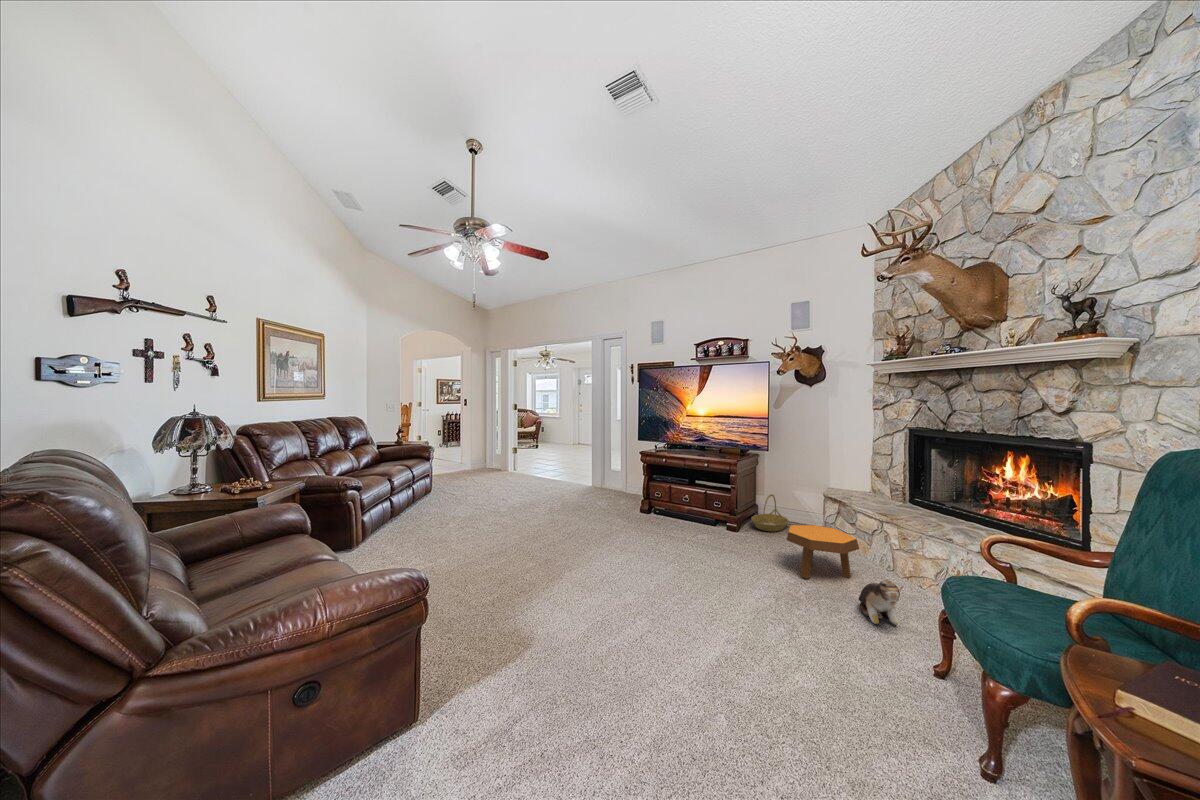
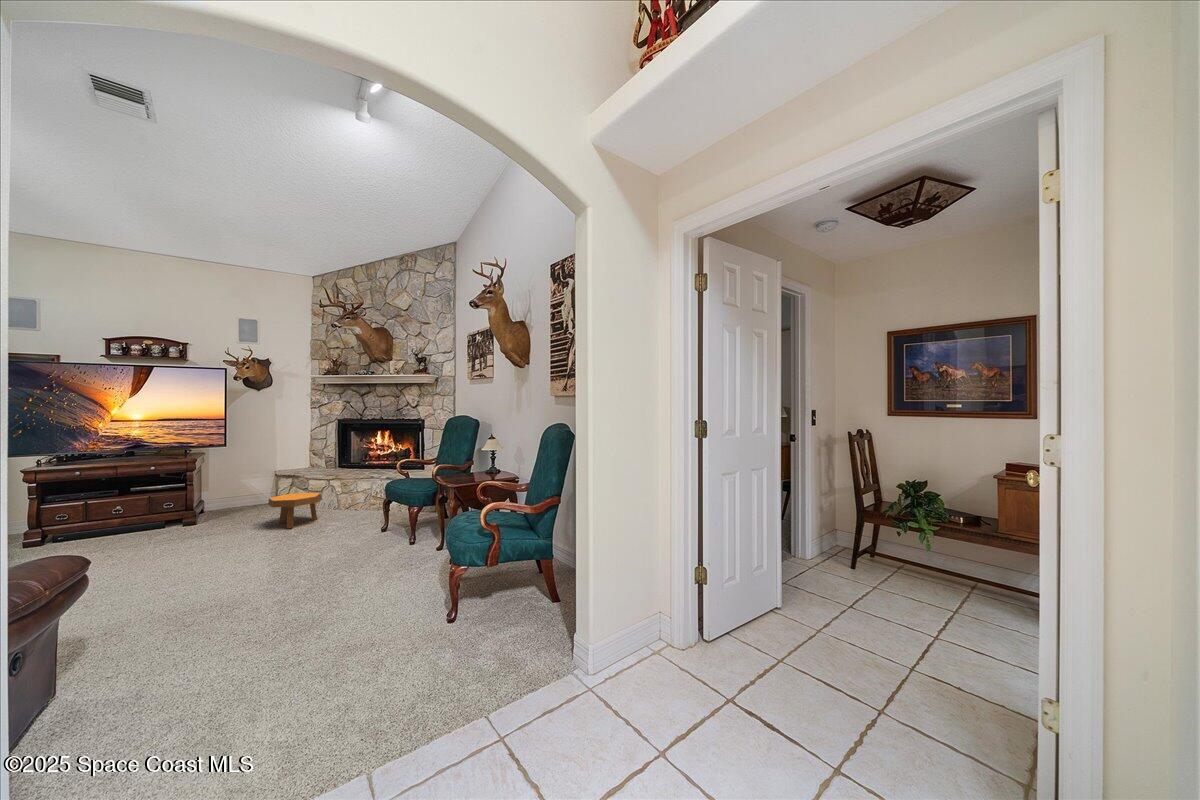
basket: present [751,494,788,531] -> none [204,486,243,518]
plush toy: present [859,580,903,625] -> none [331,502,364,530]

